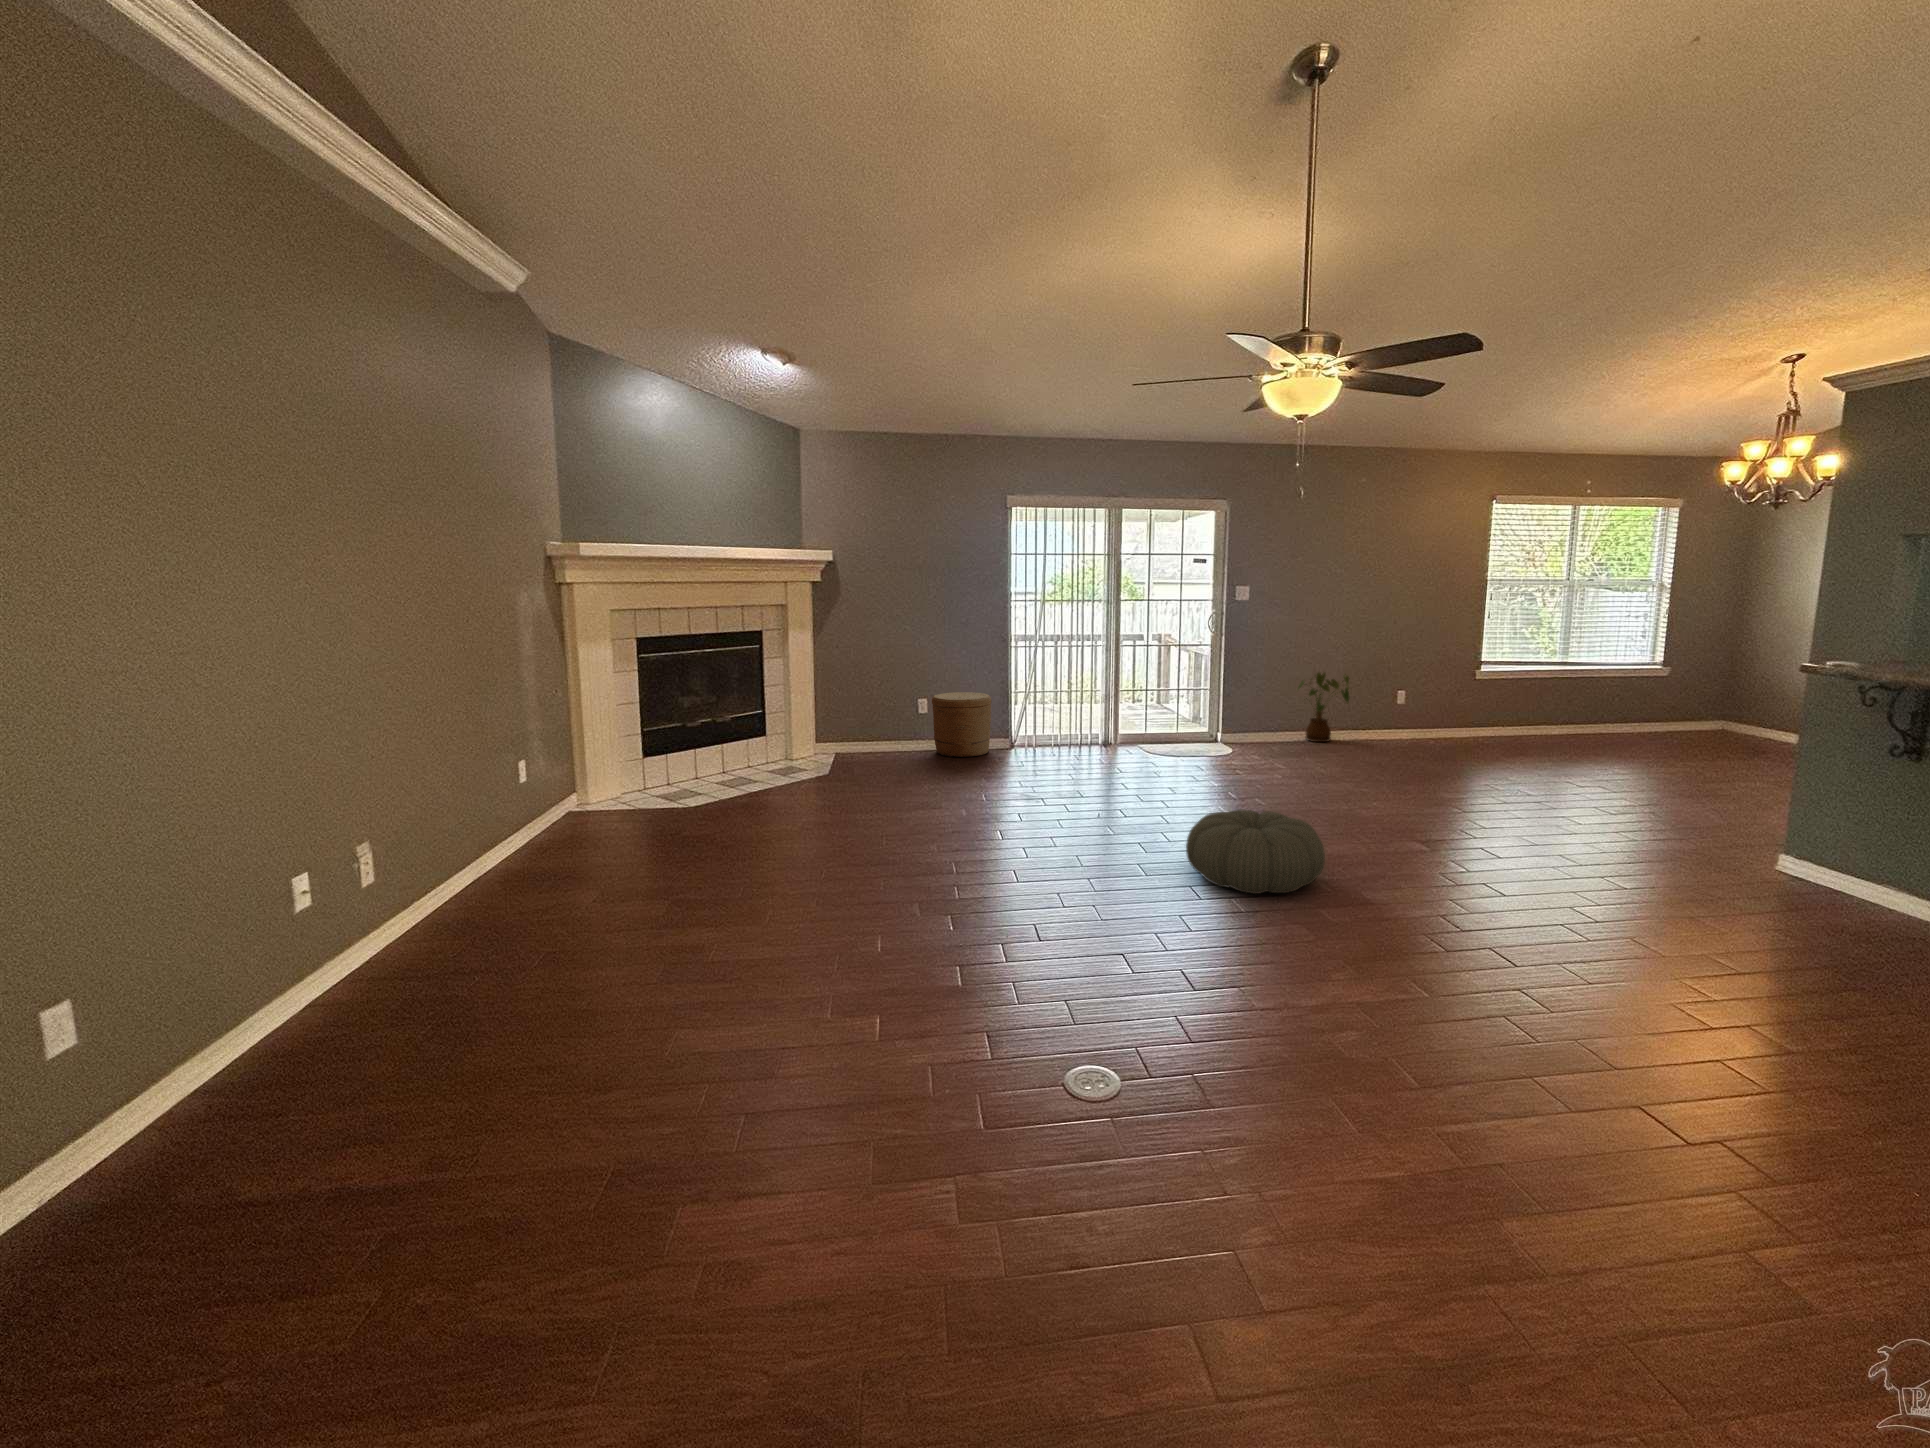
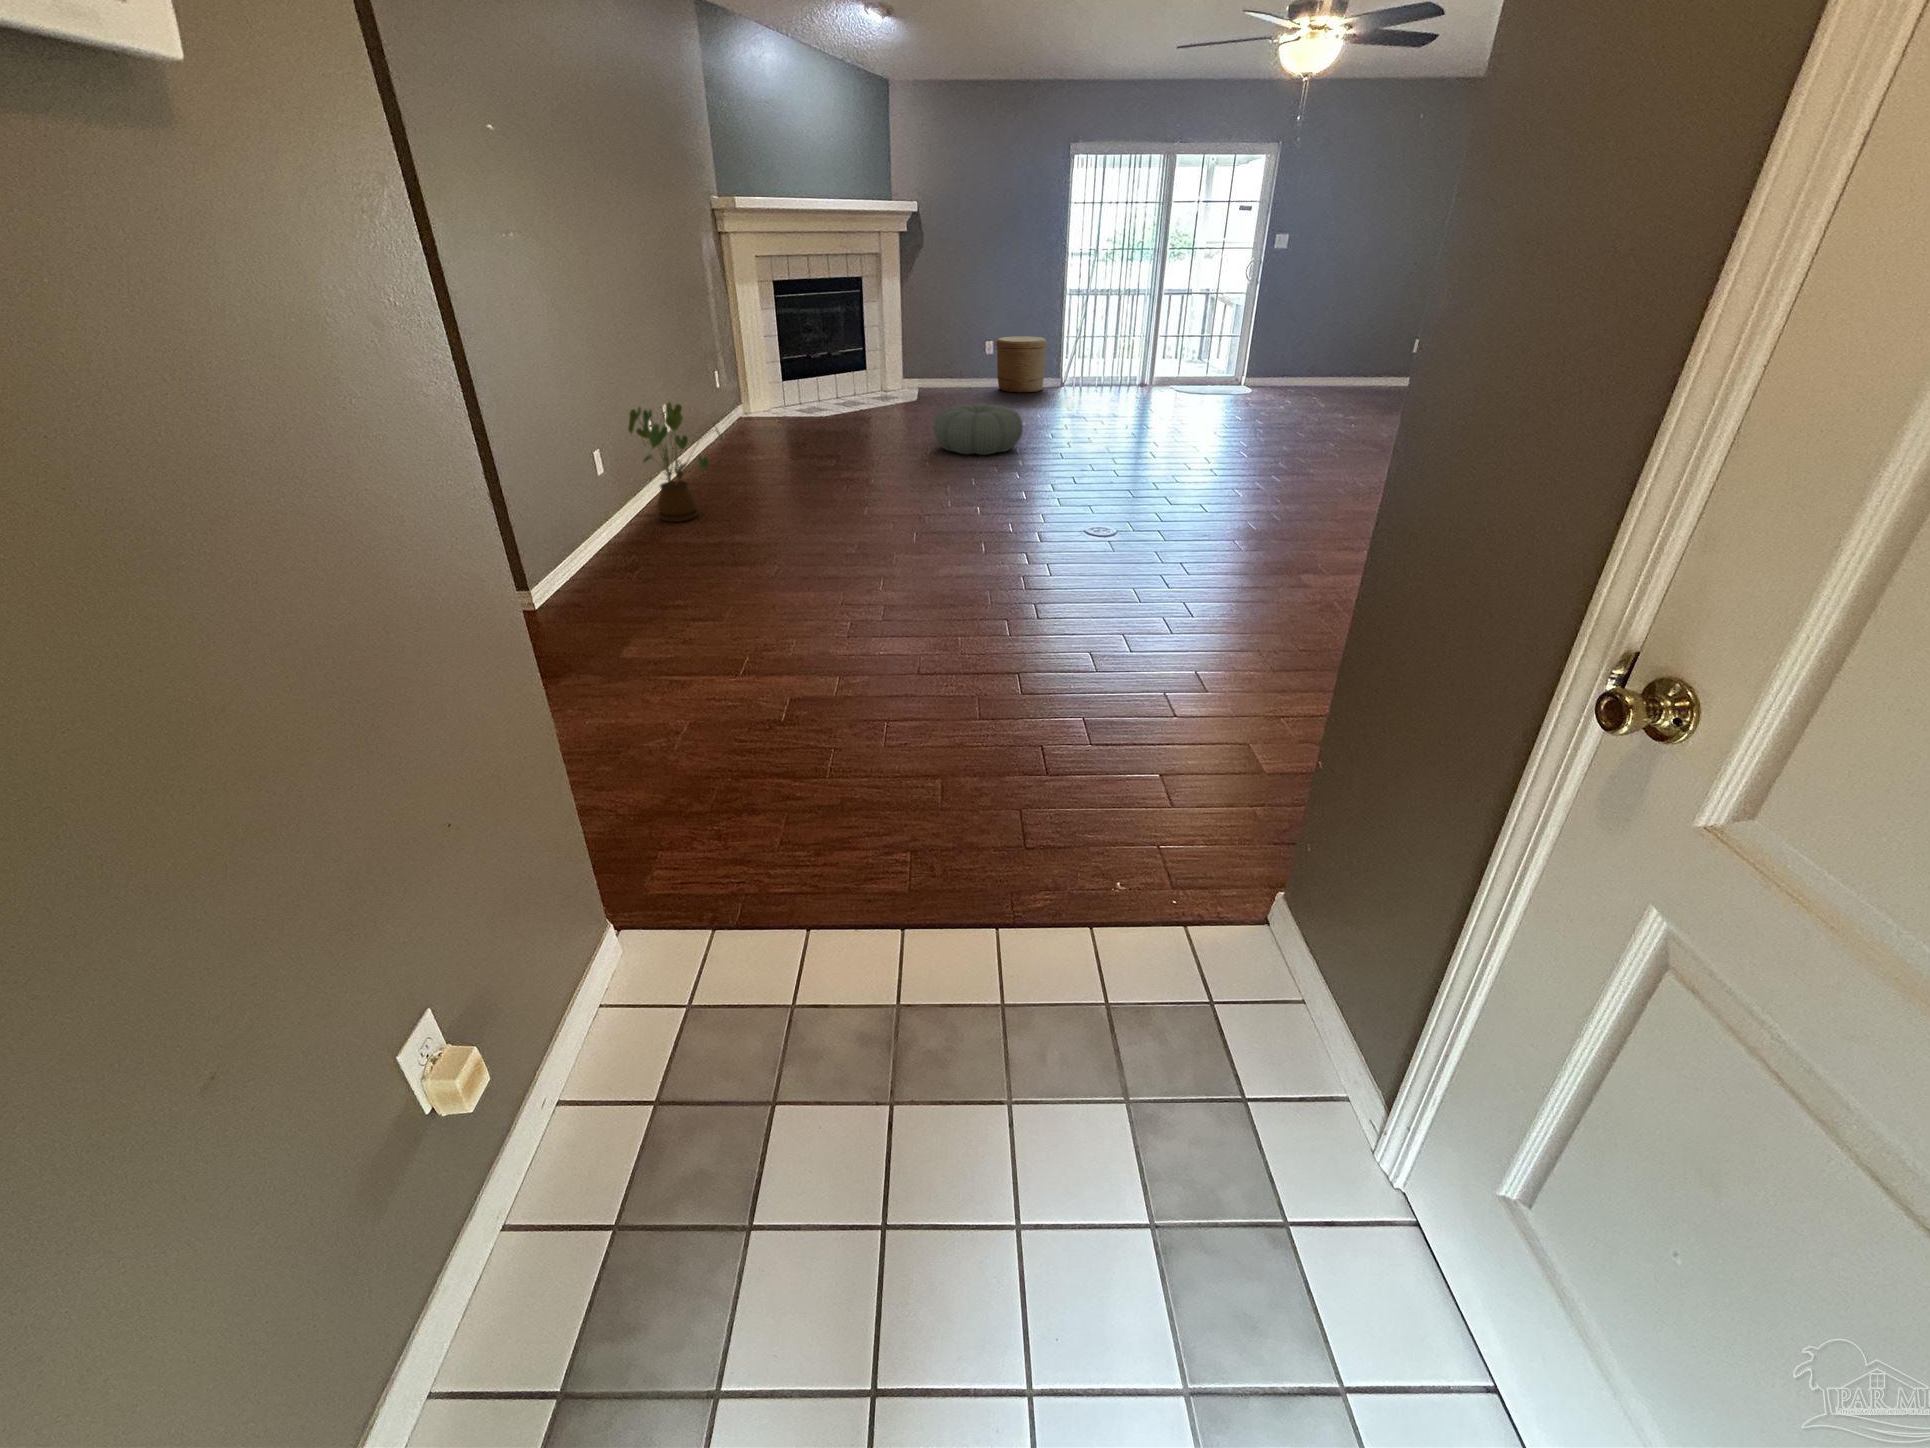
house plant: present [1298,673,1349,742] -> present [628,402,723,522]
pouf: present [1186,809,1325,894] -> present [934,404,1023,455]

